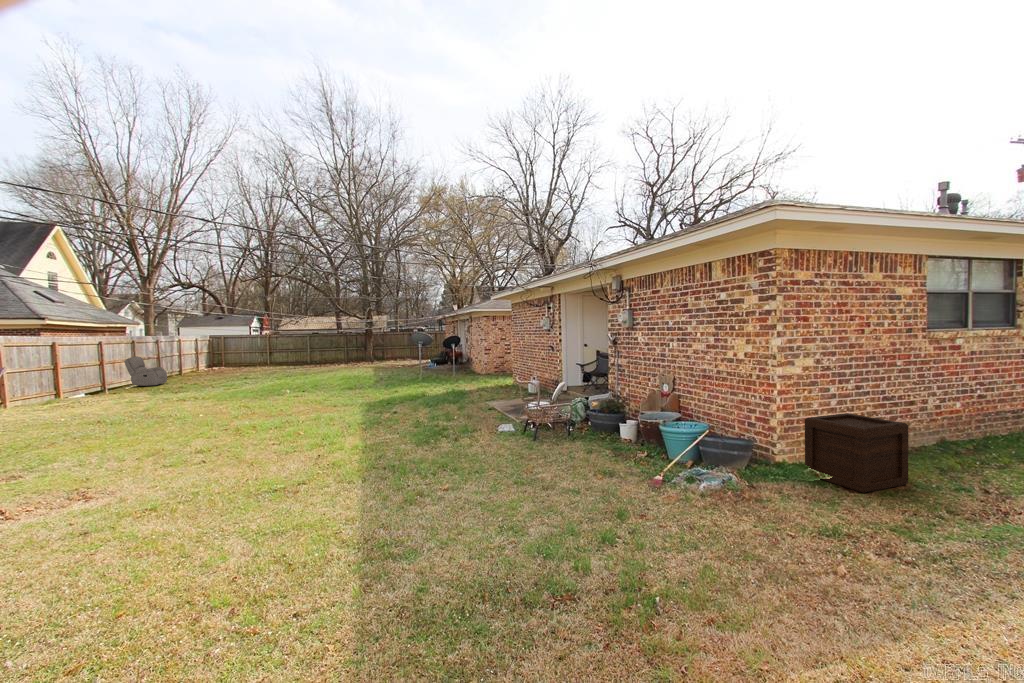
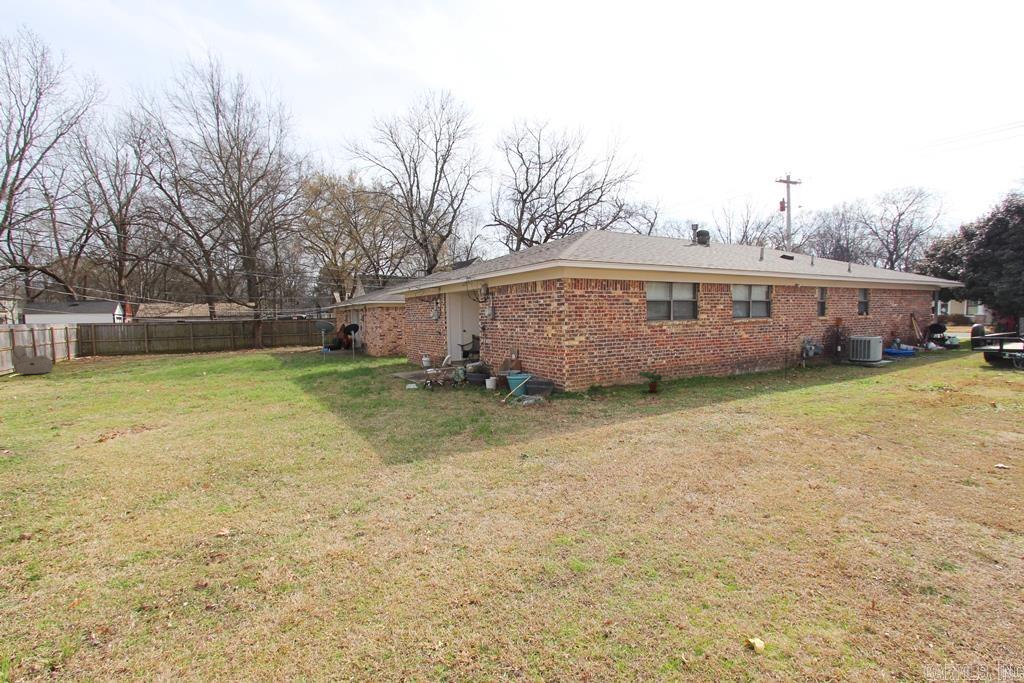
wooden crate: present [805,413,908,493] -> none [579,366,624,403]
potted plant: none [915,421,1001,468] -> present [639,369,669,392]

